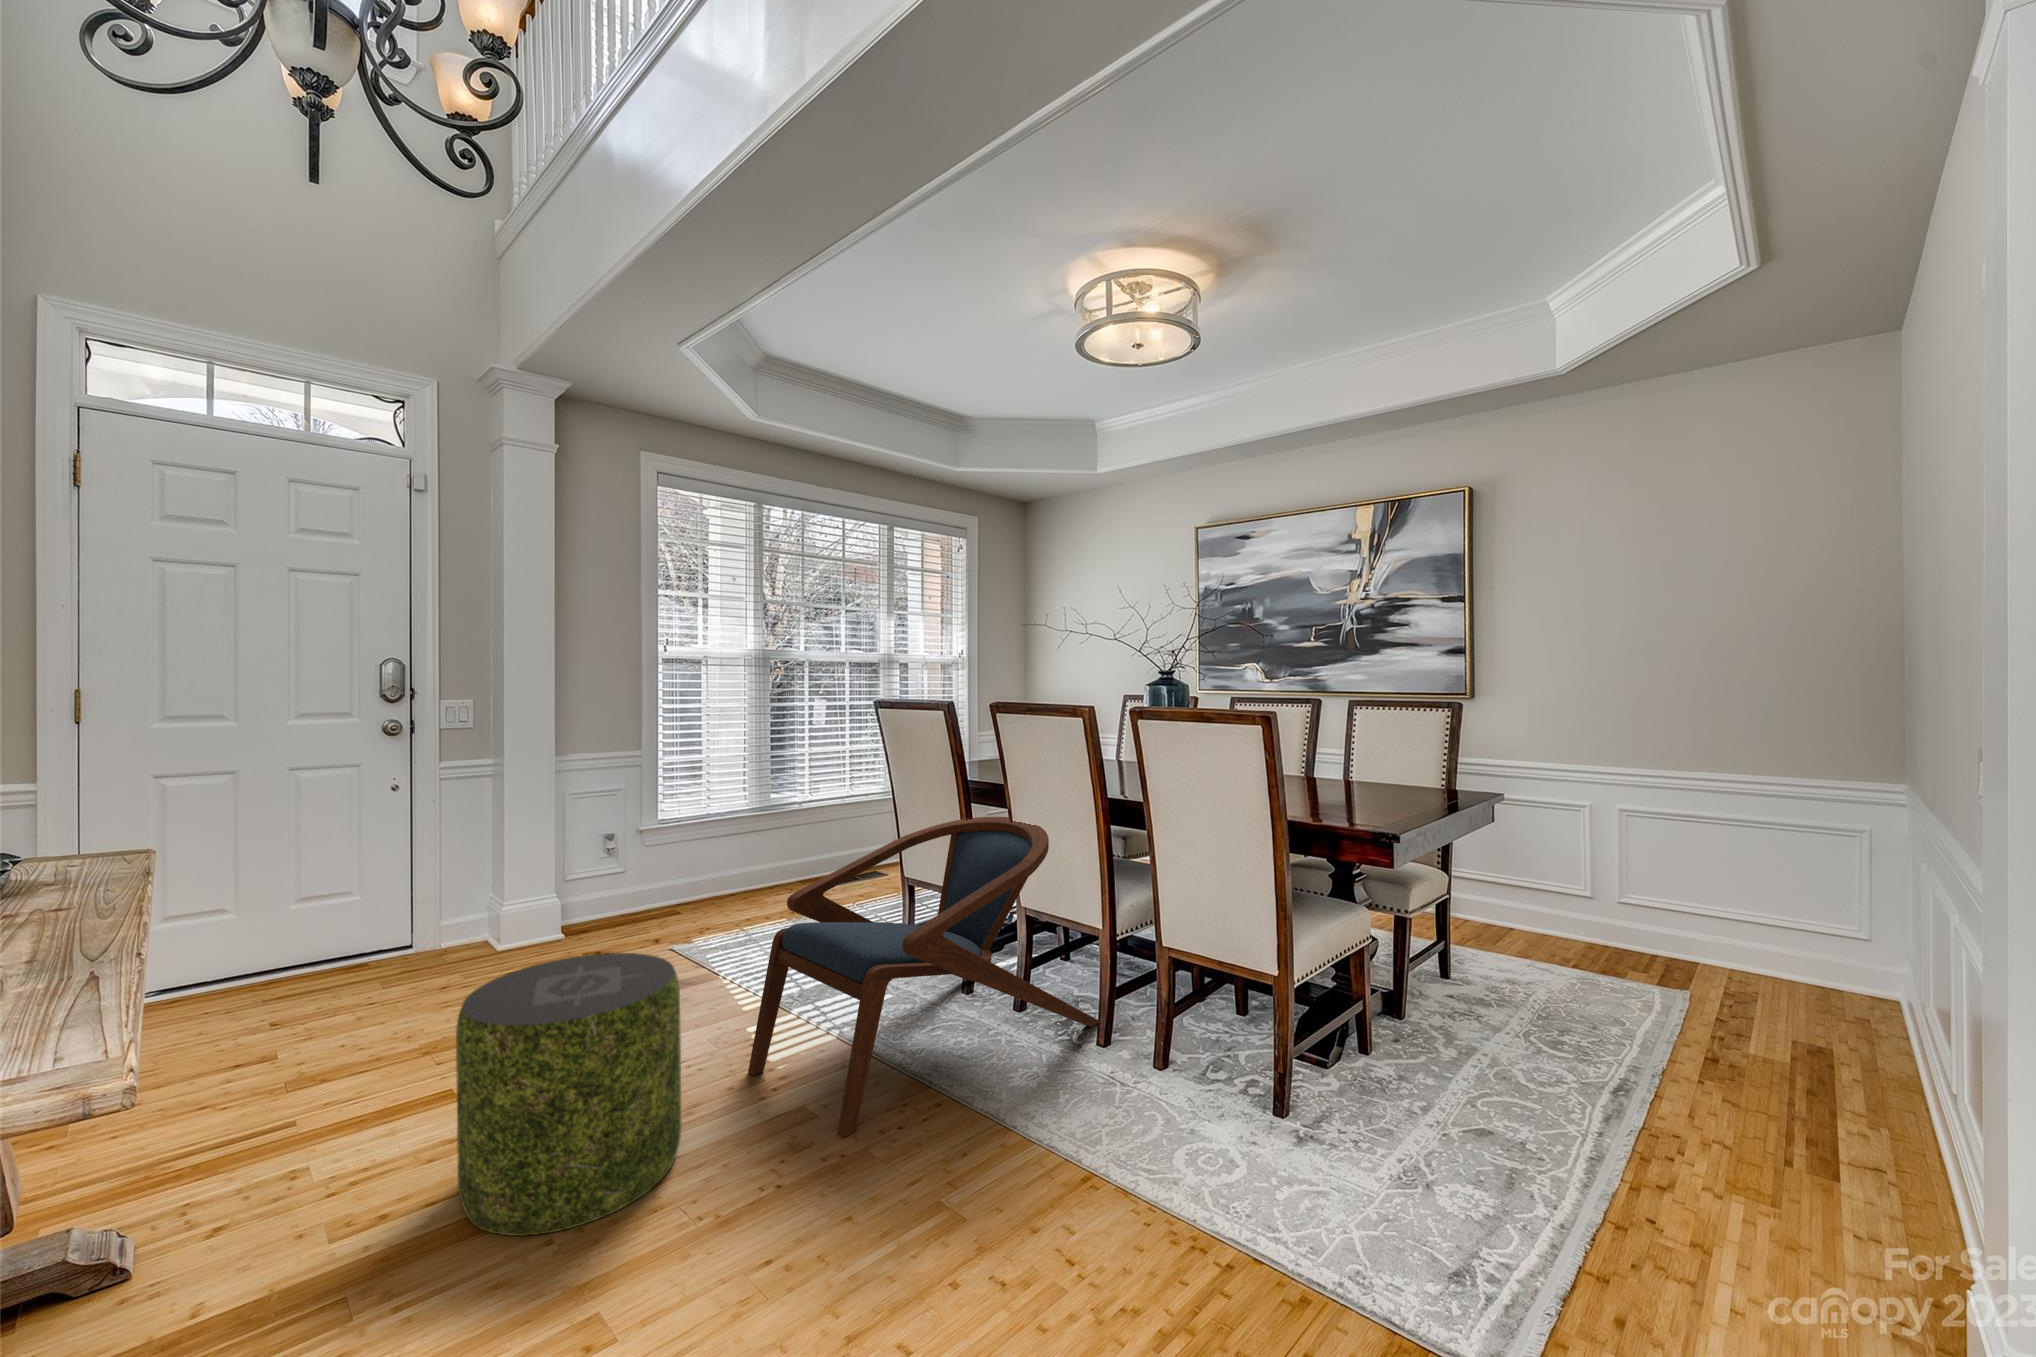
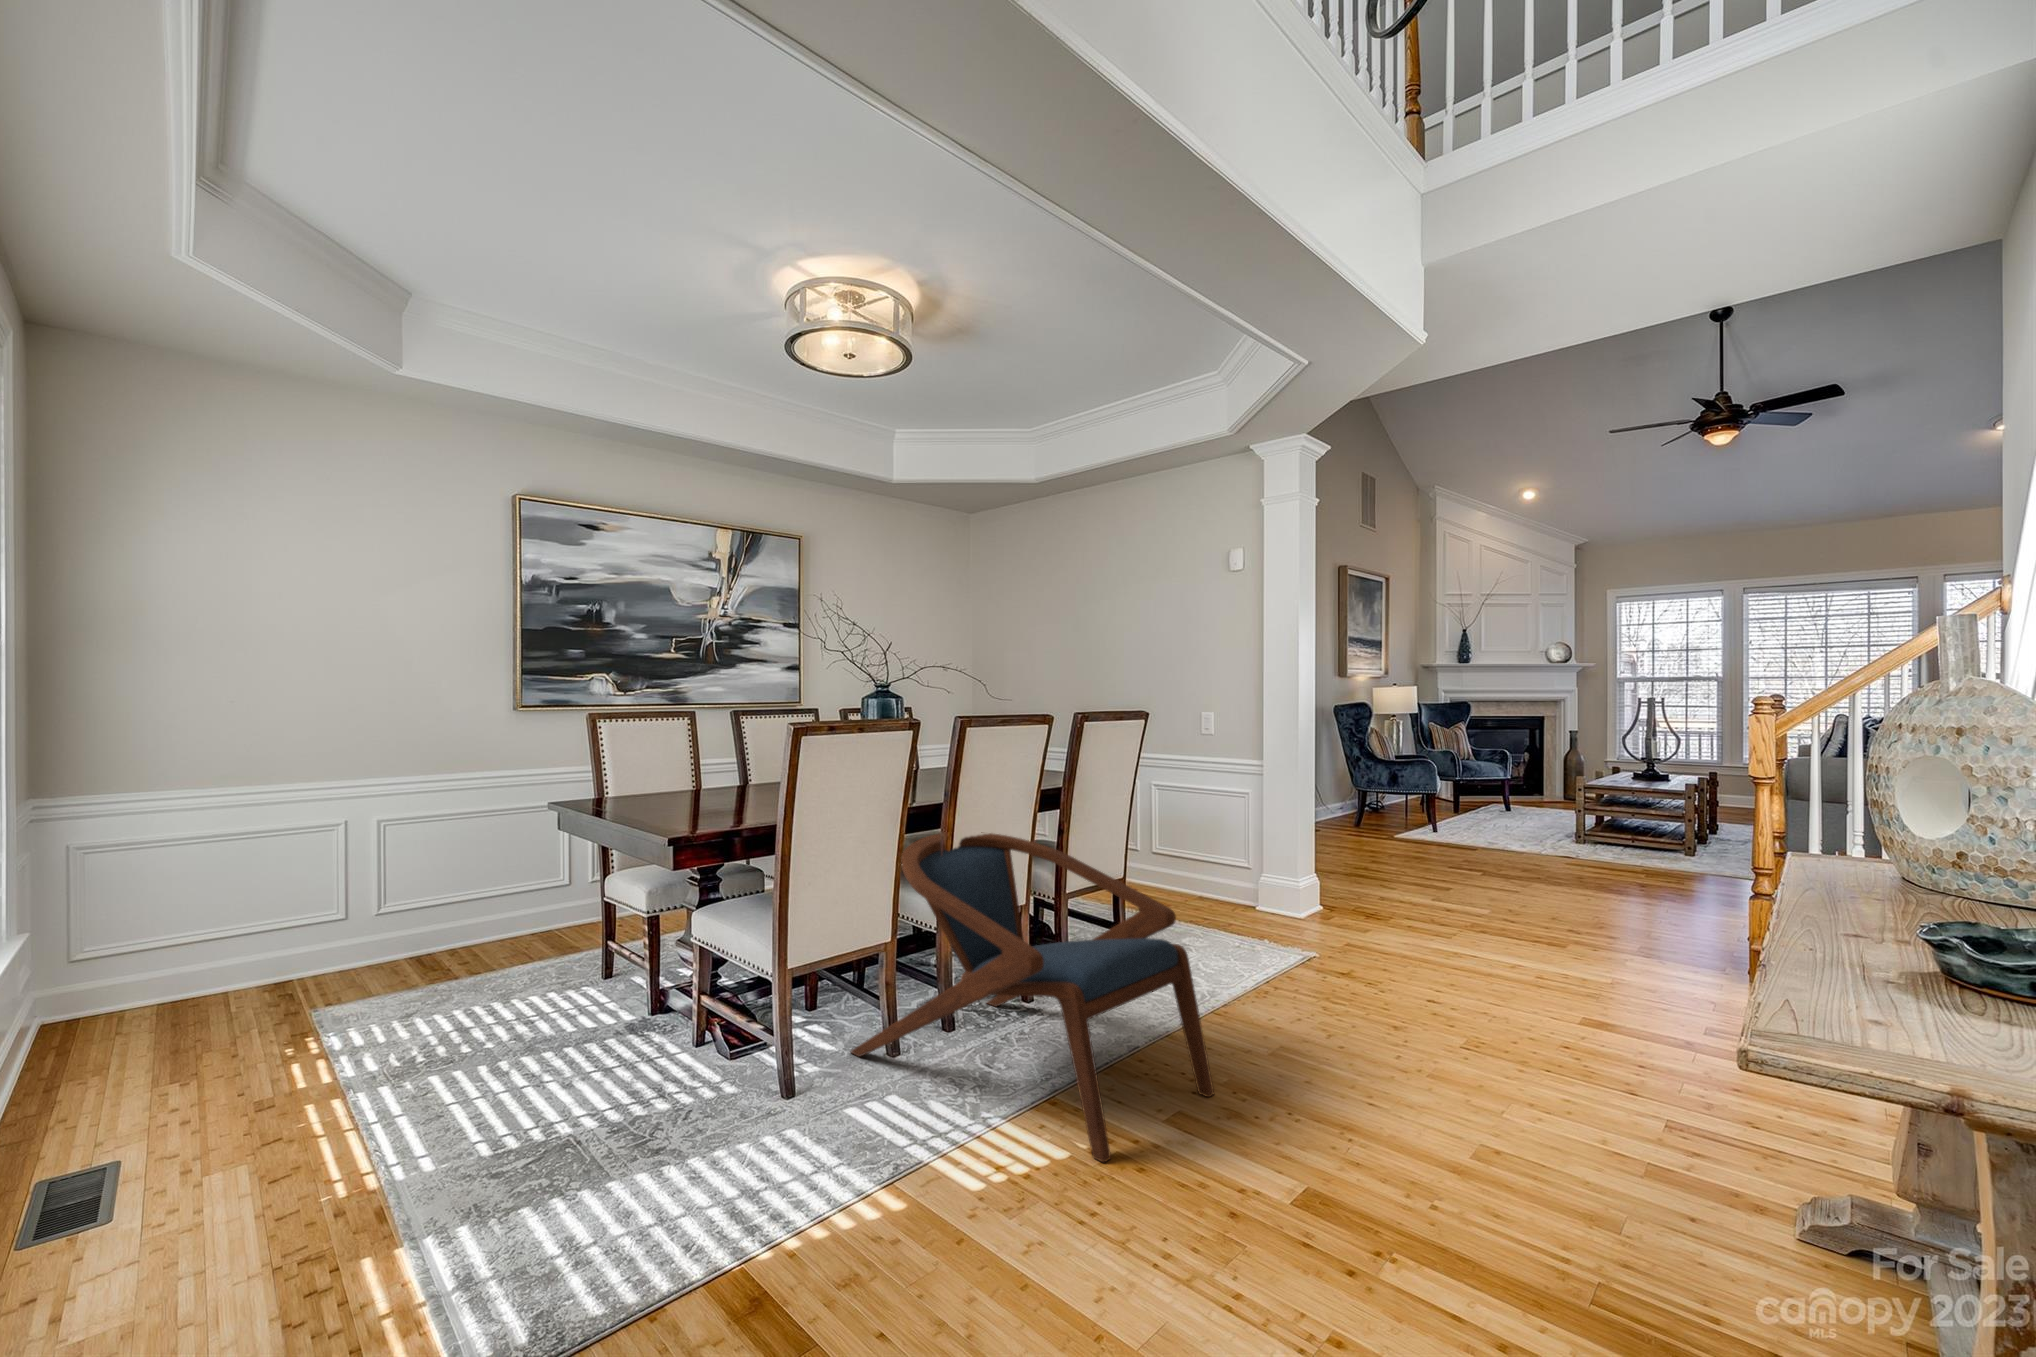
pouf: present [456,953,681,1236] -> none [1227,983,1459,1300]

